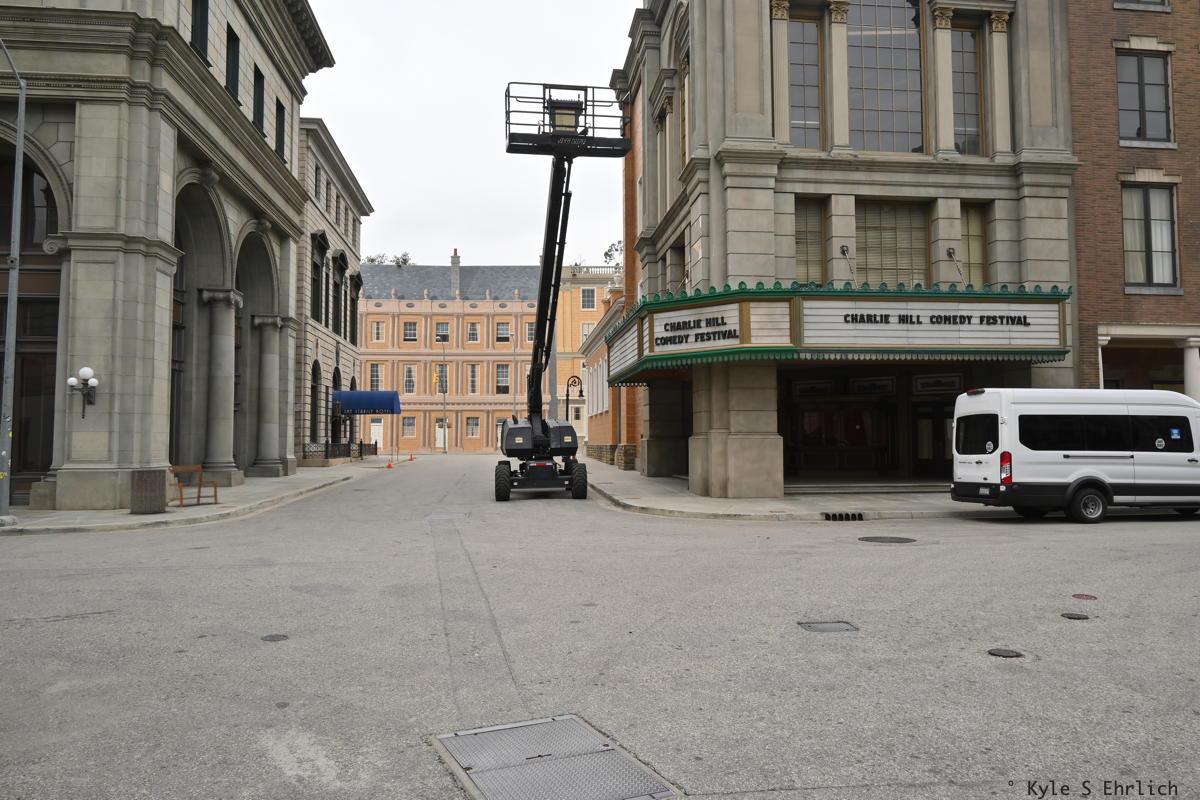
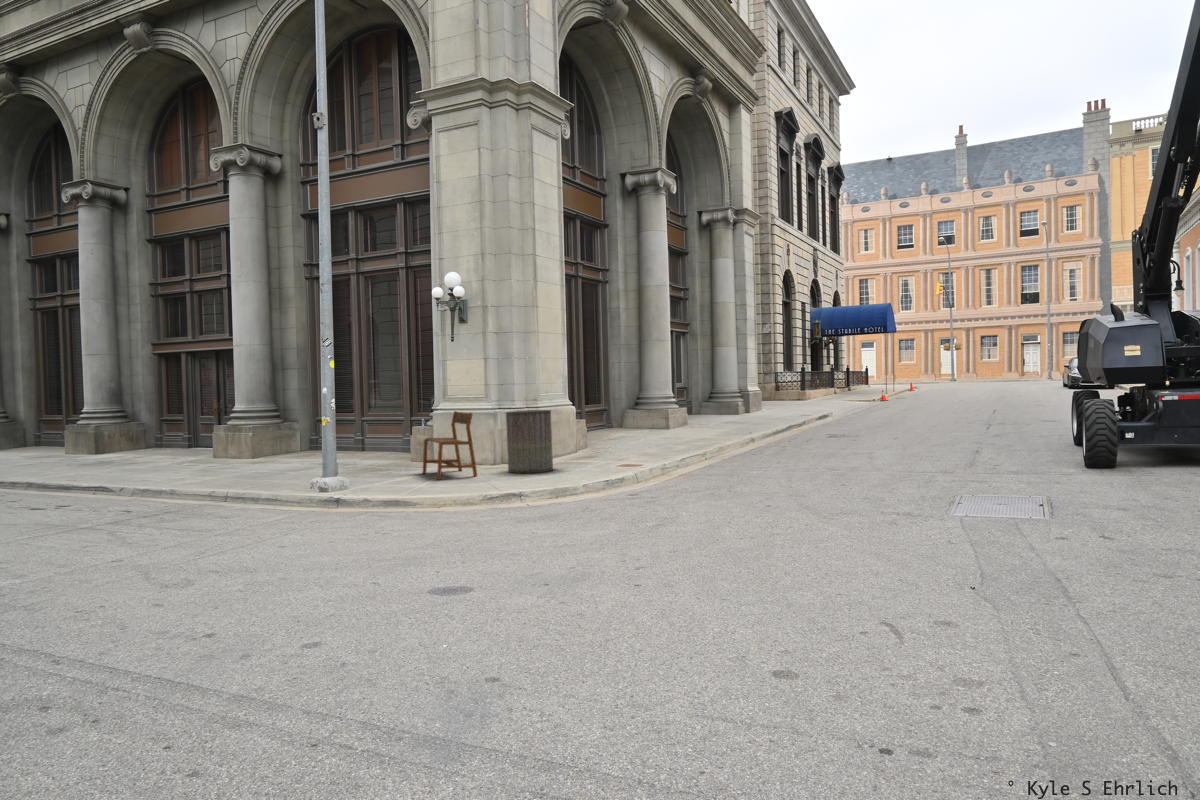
bench: present [166,465,218,507] -> present [423,411,477,480]

